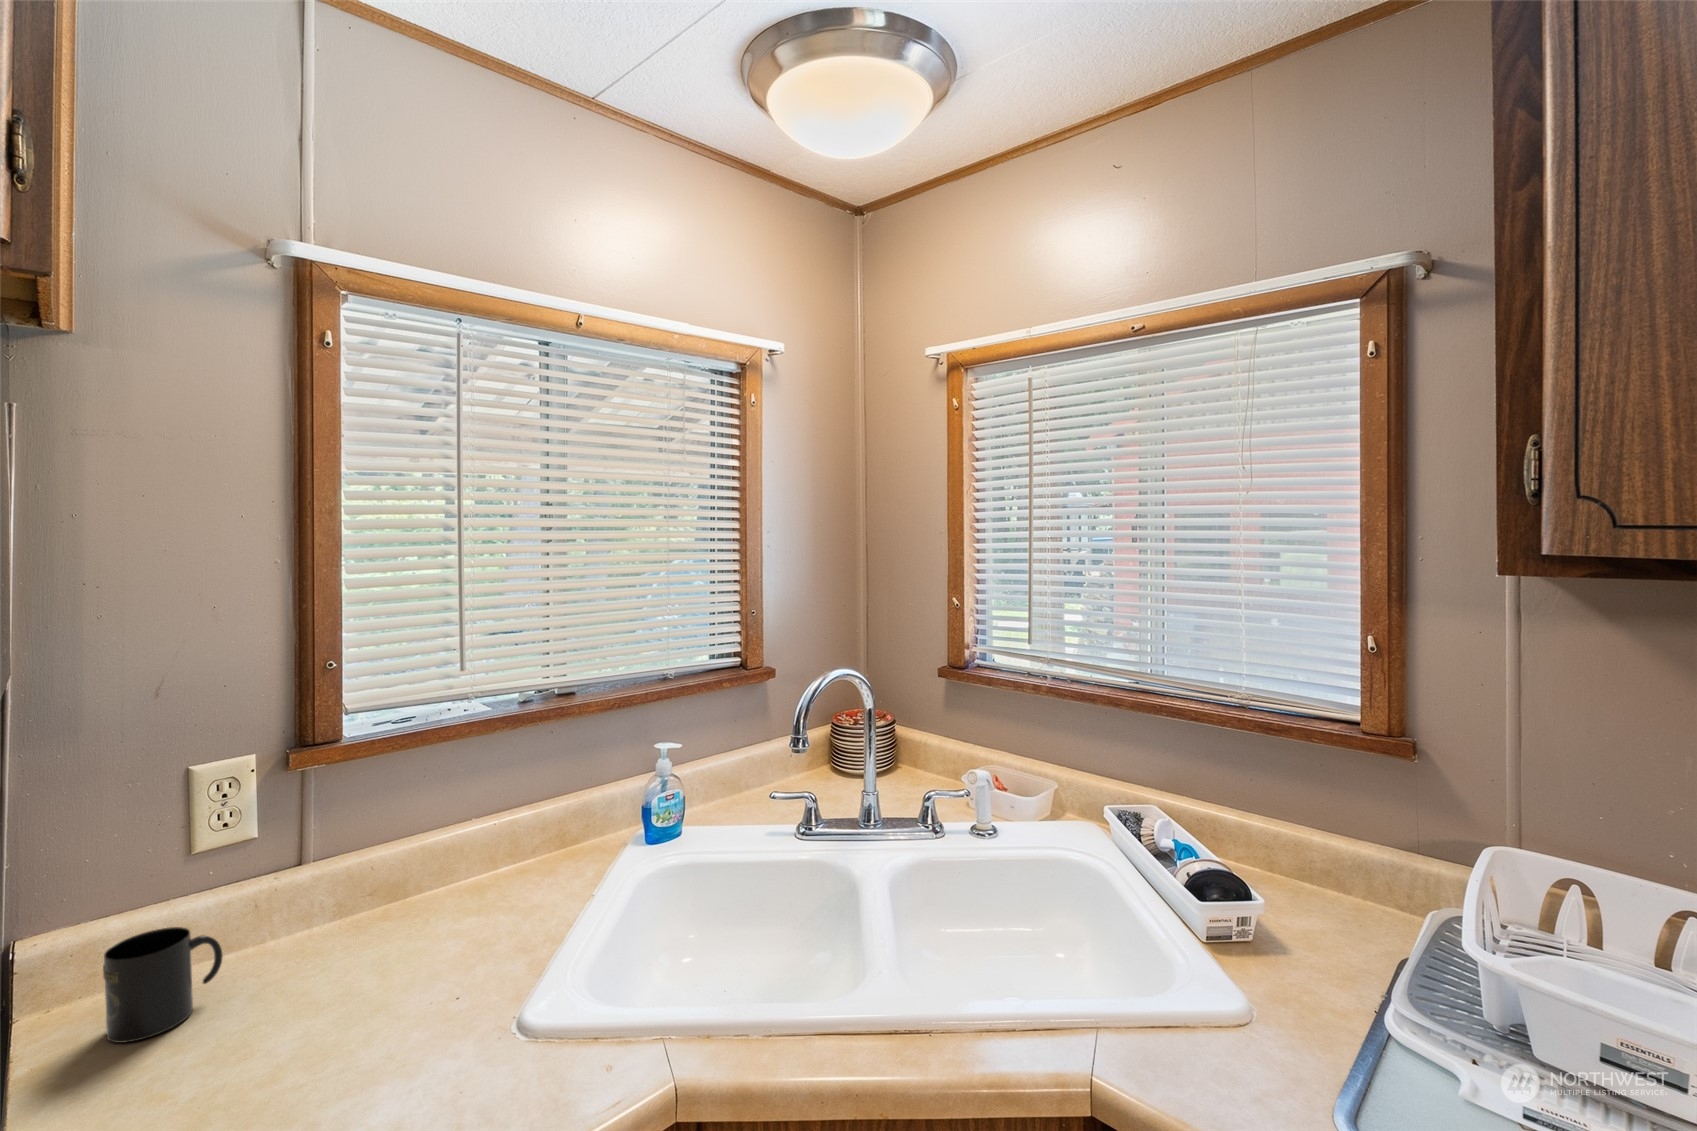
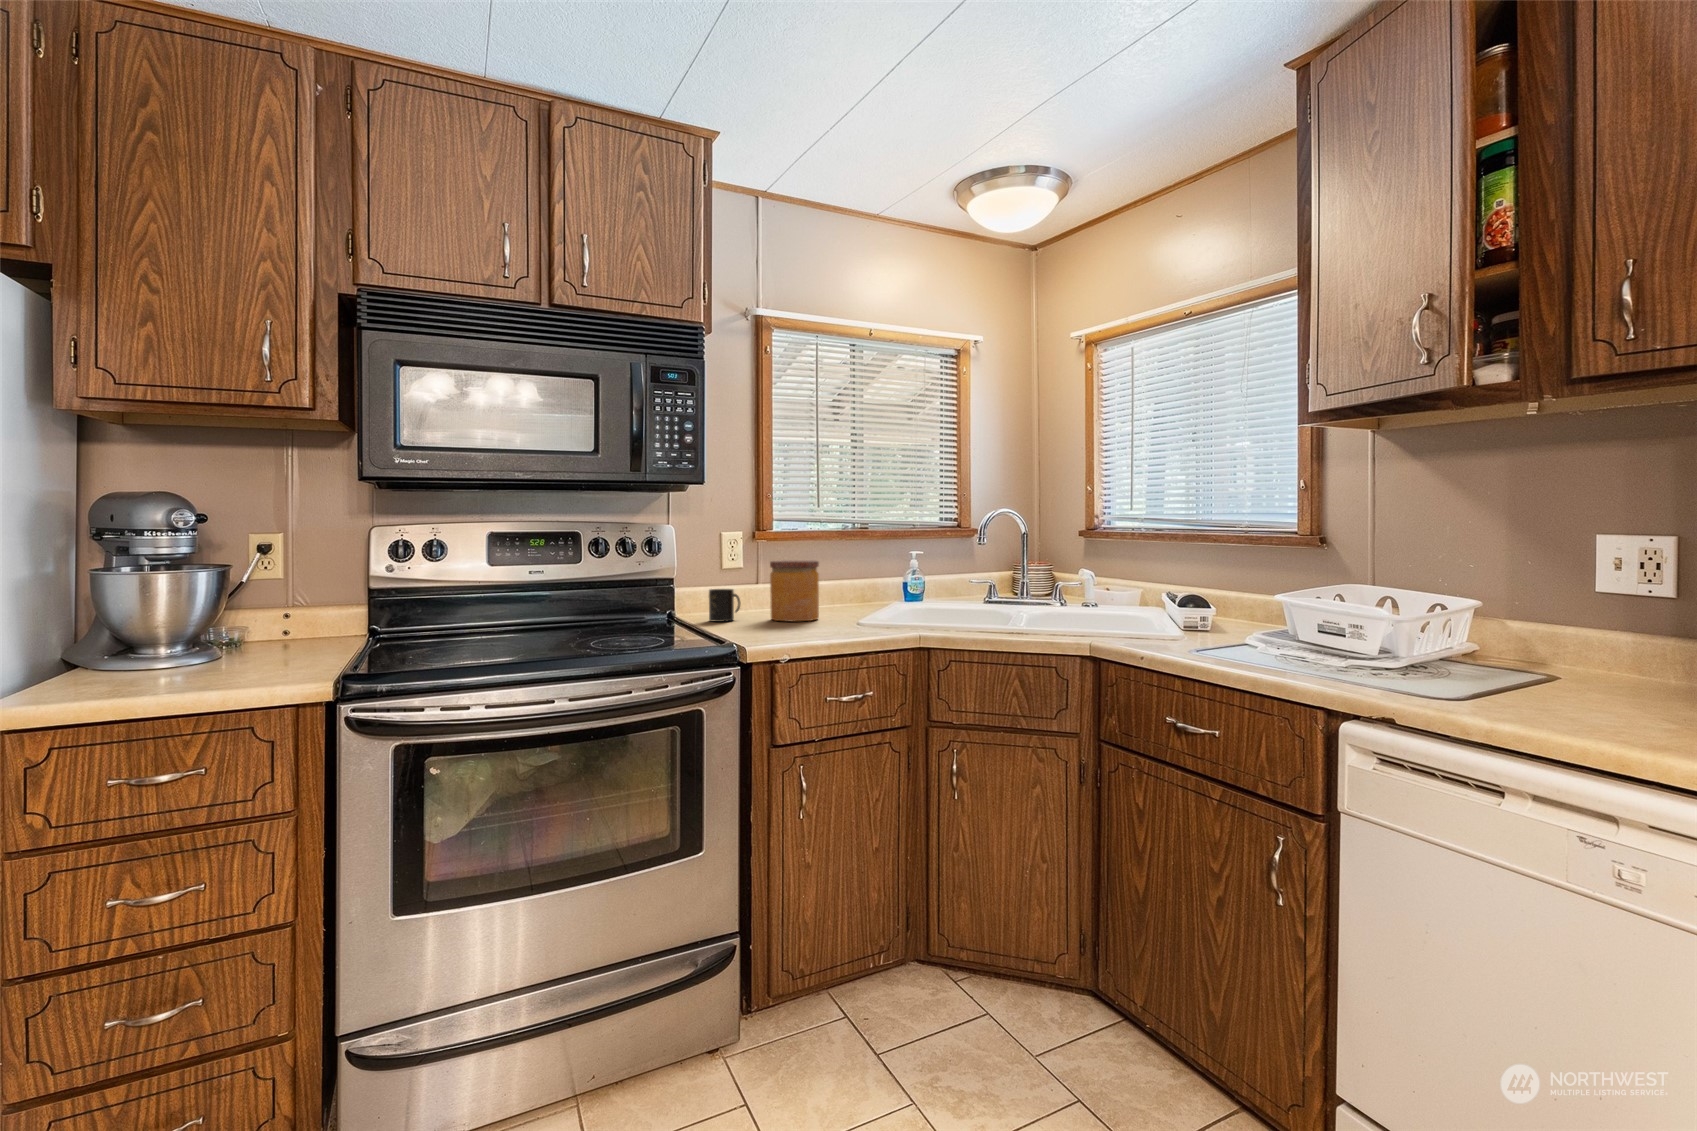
jar: none [296,820,437,1011] -> present [770,560,819,621]

